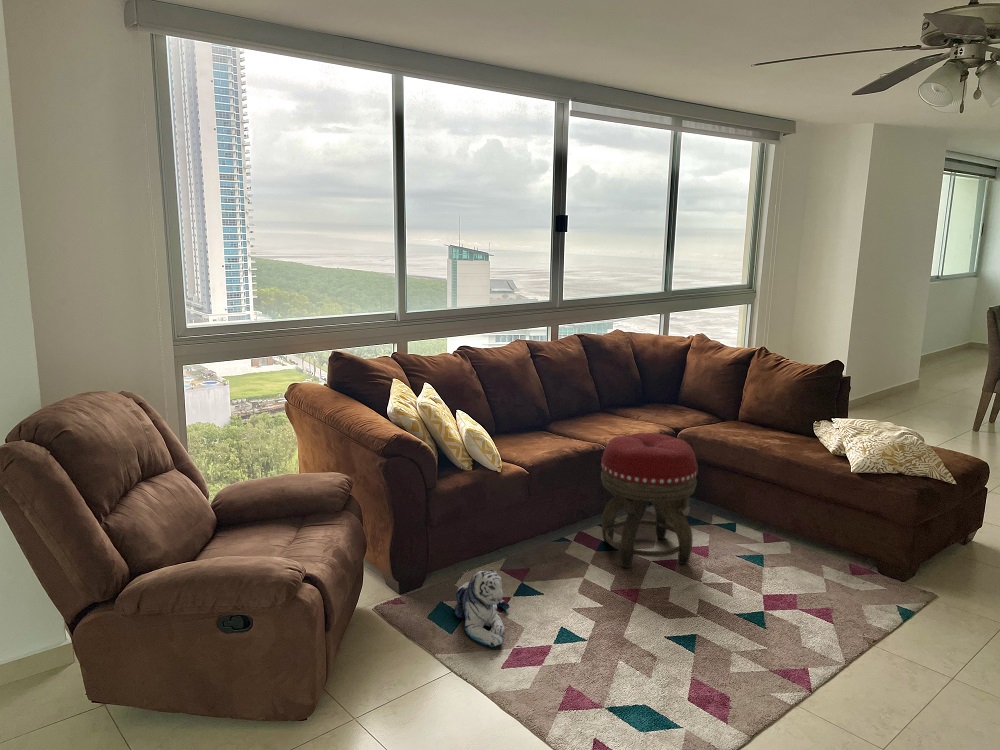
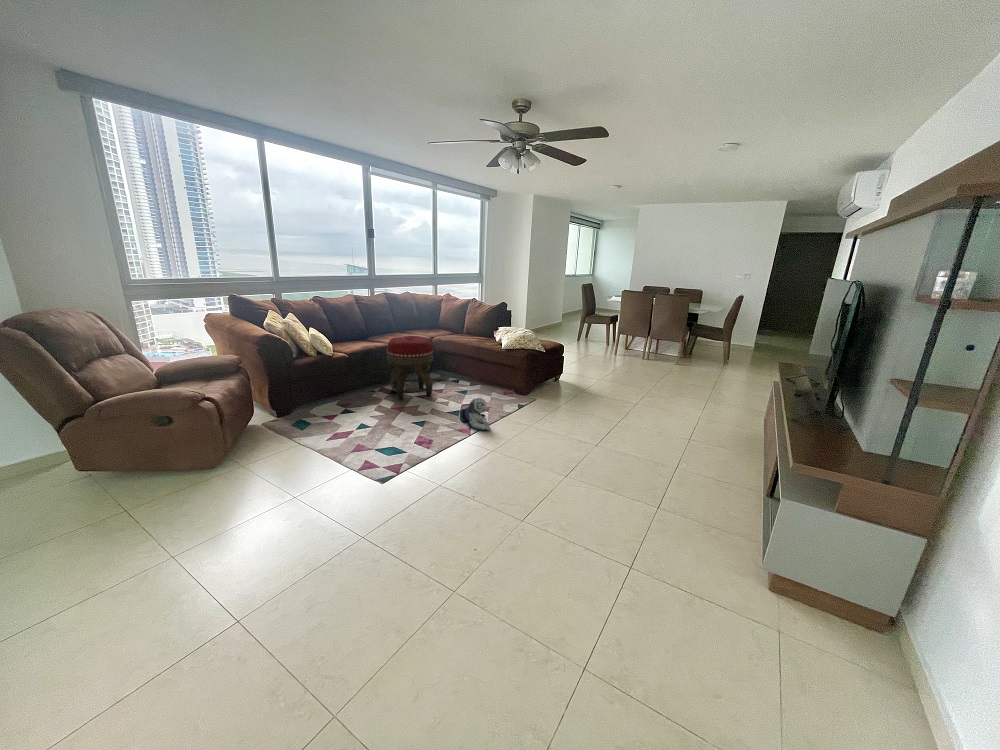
plush toy: present [454,570,510,648] -> present [460,398,490,431]

